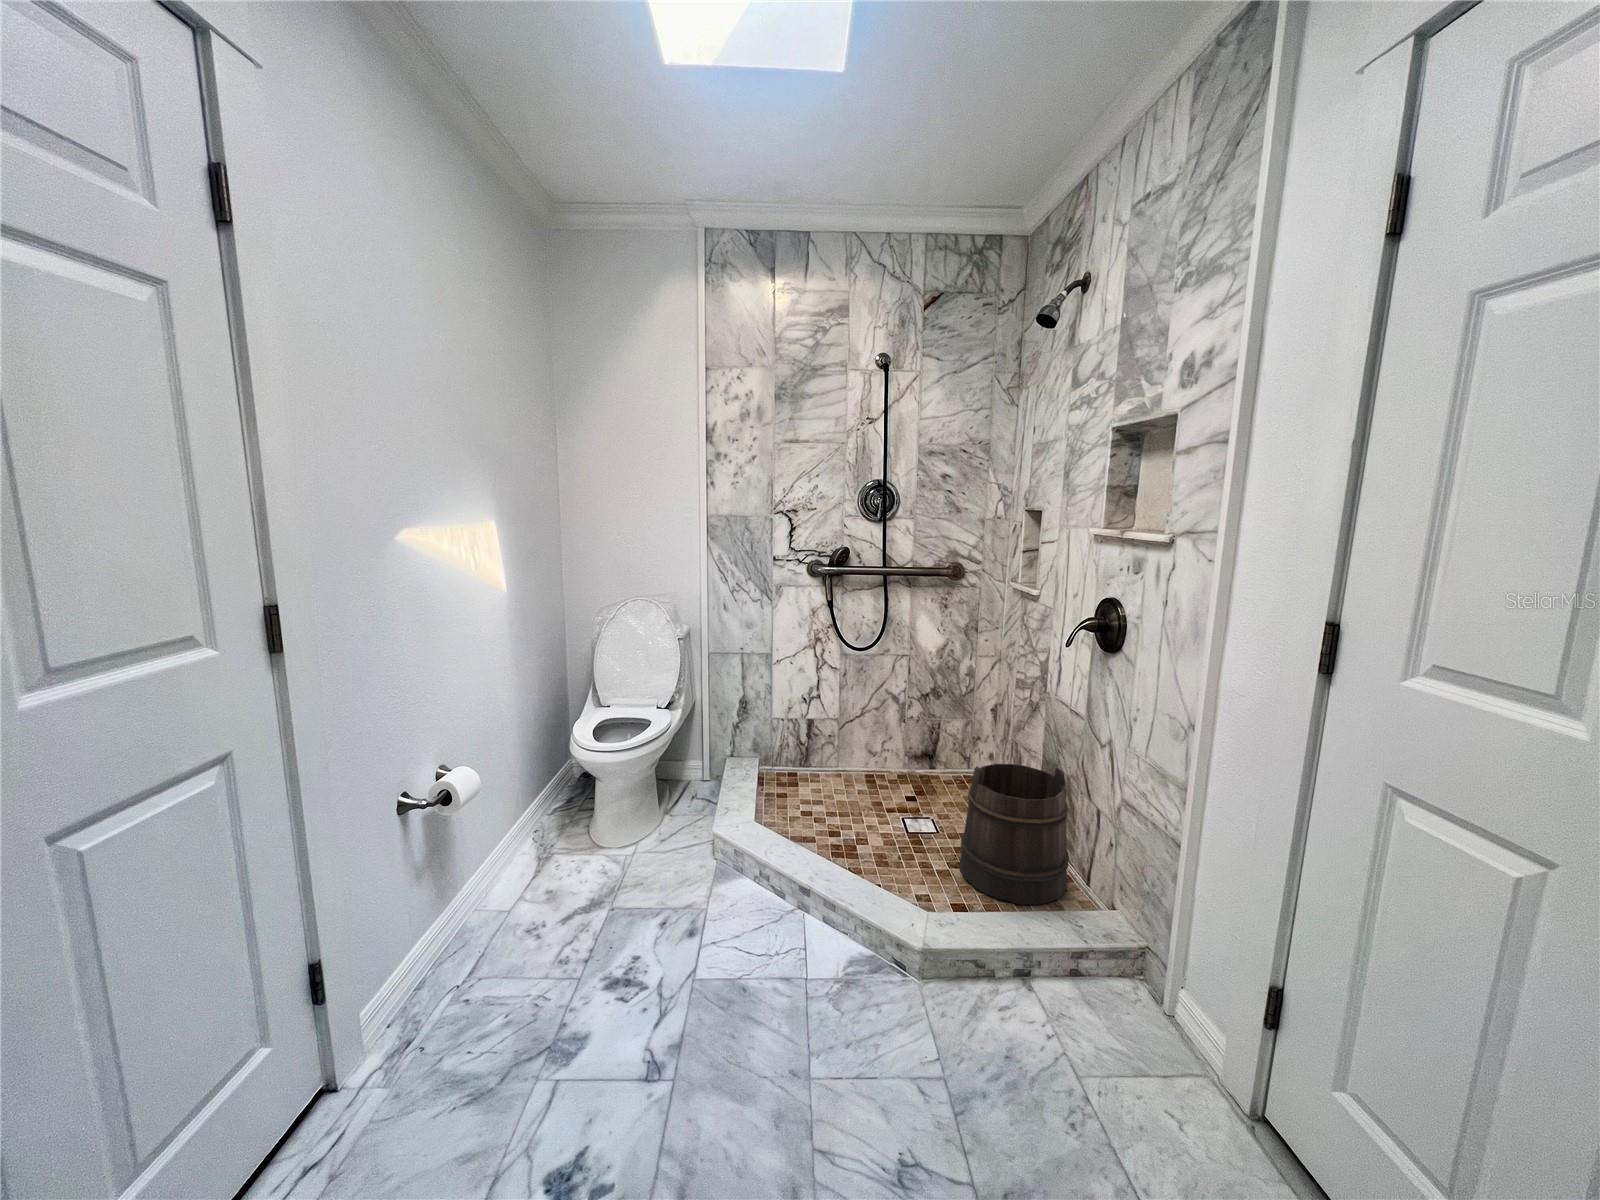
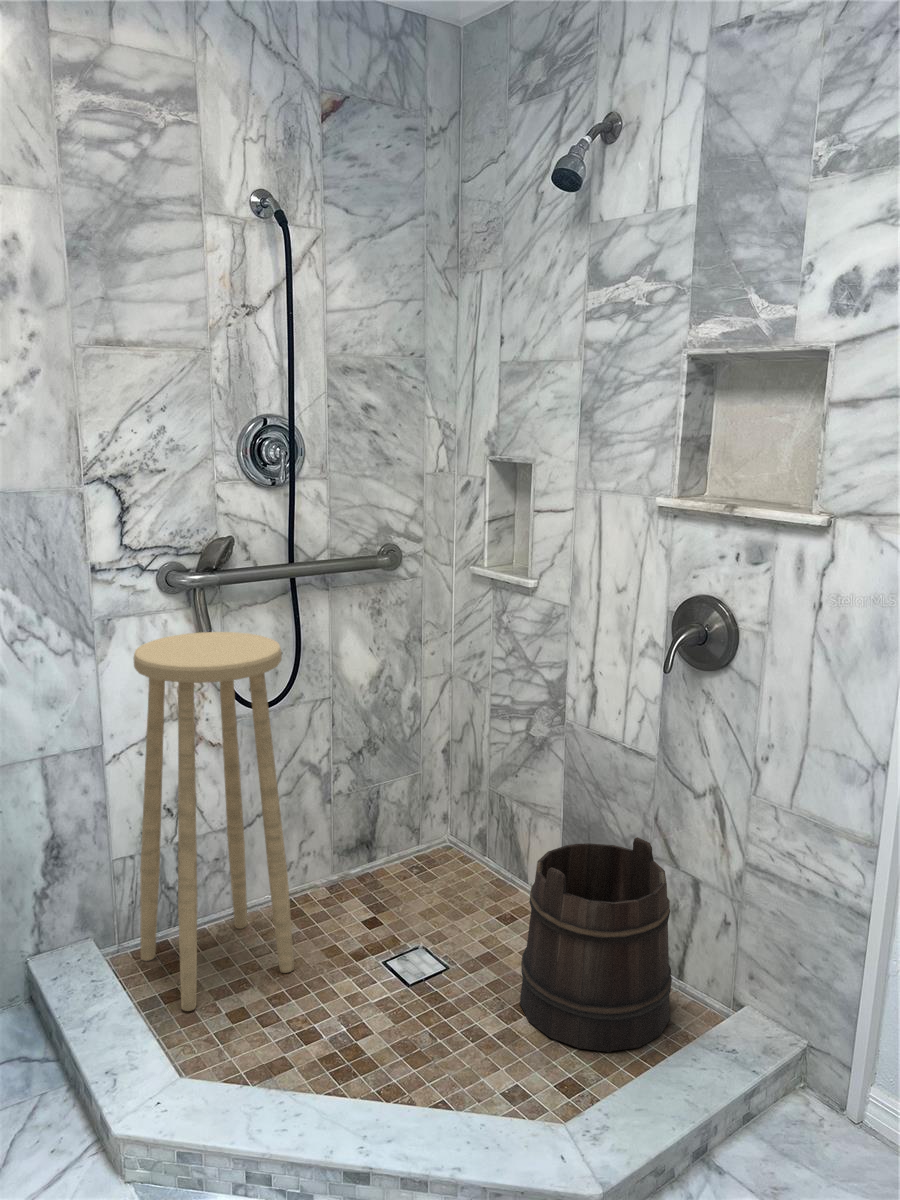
stool: none [777,601,856,803] -> present [133,632,294,1011]

